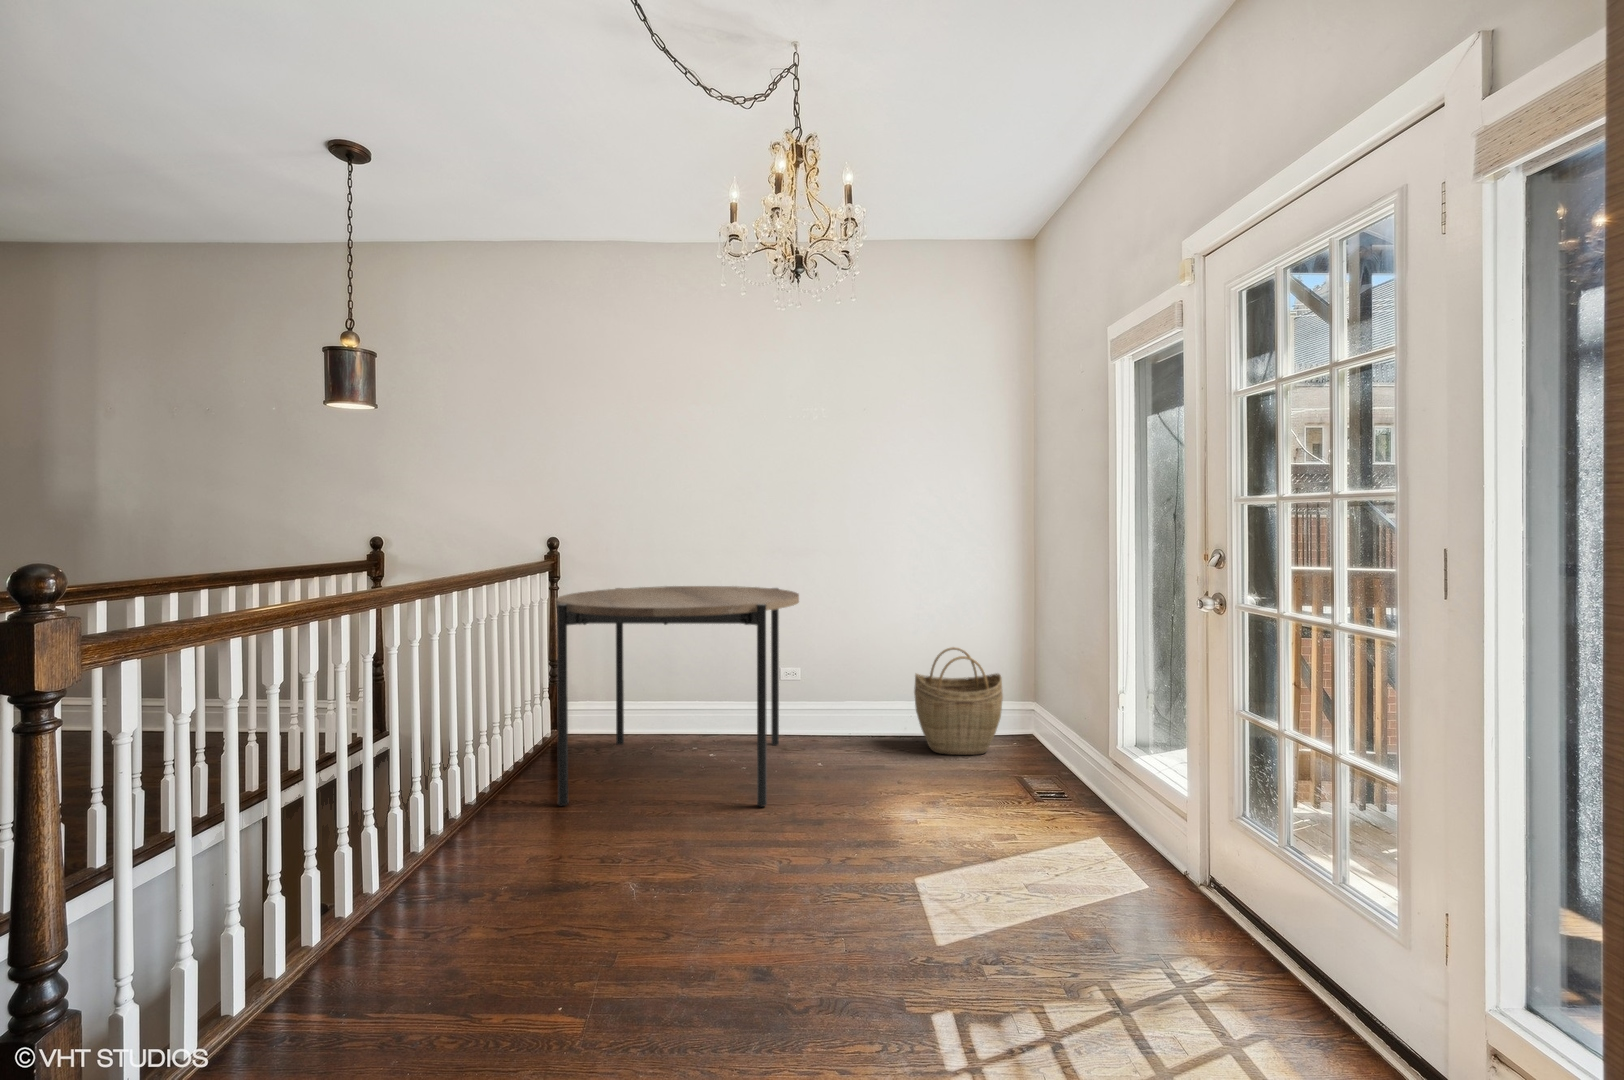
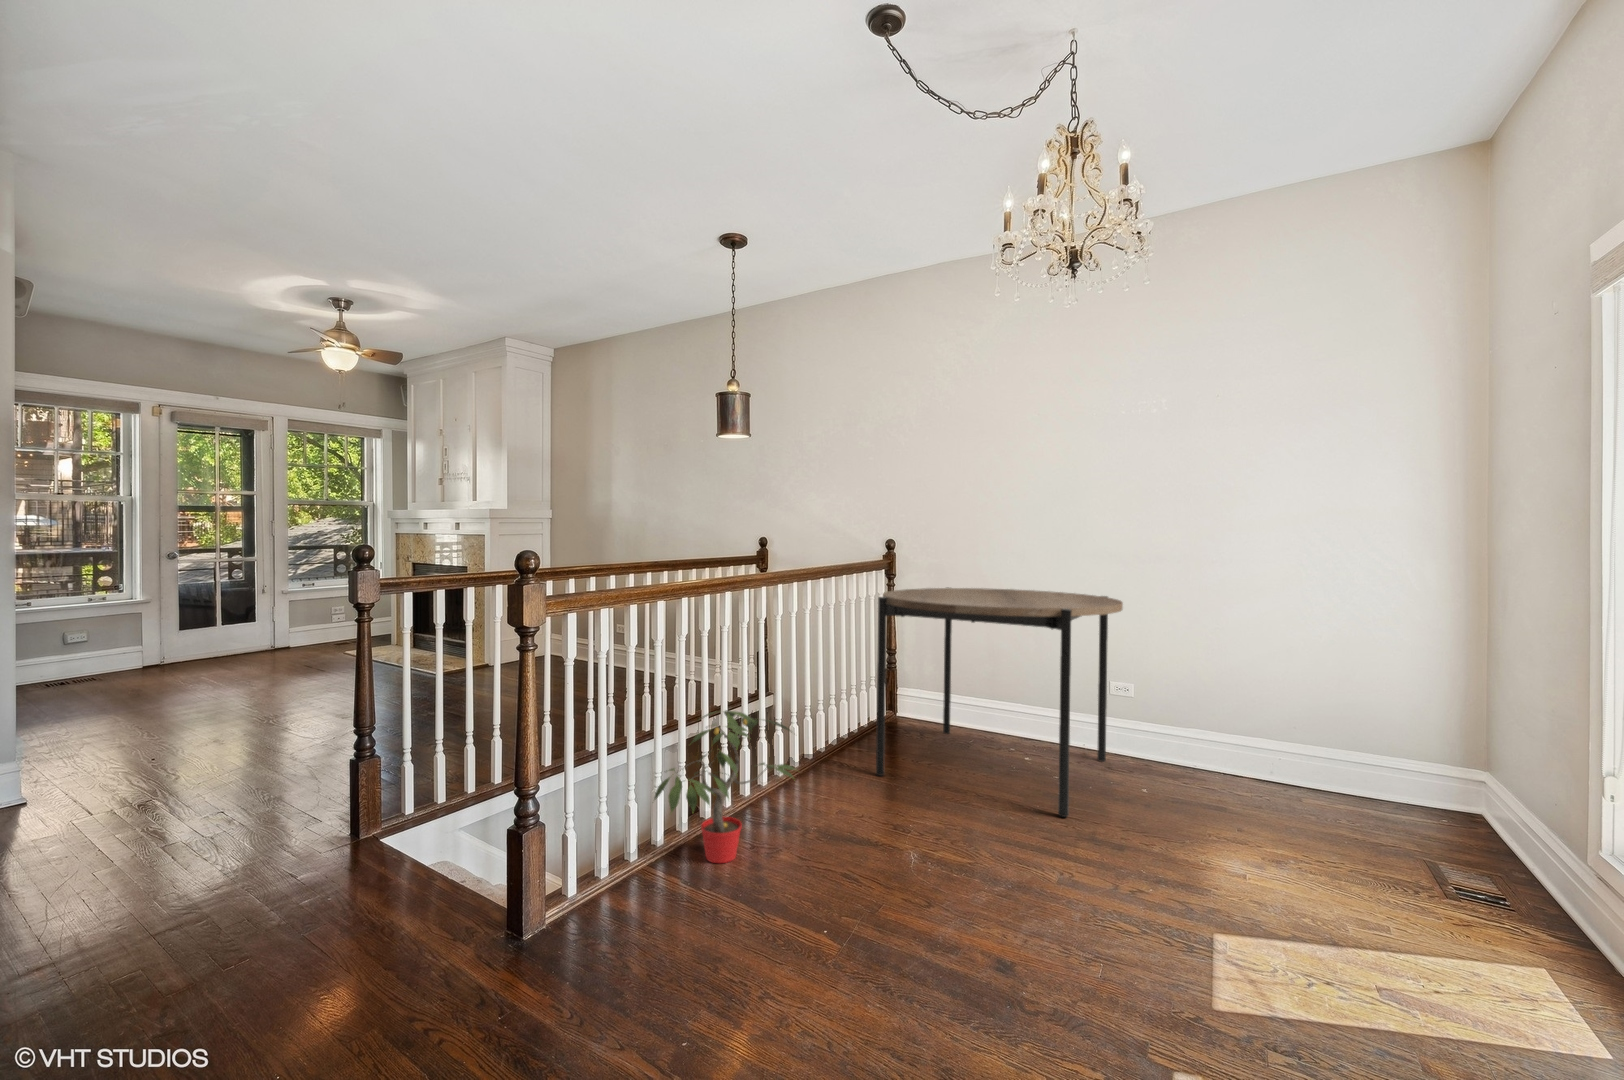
woven basket: present [914,647,1003,755] -> none [1279,682,1414,820]
potted plant: none [291,766,489,969] -> present [654,710,795,863]

